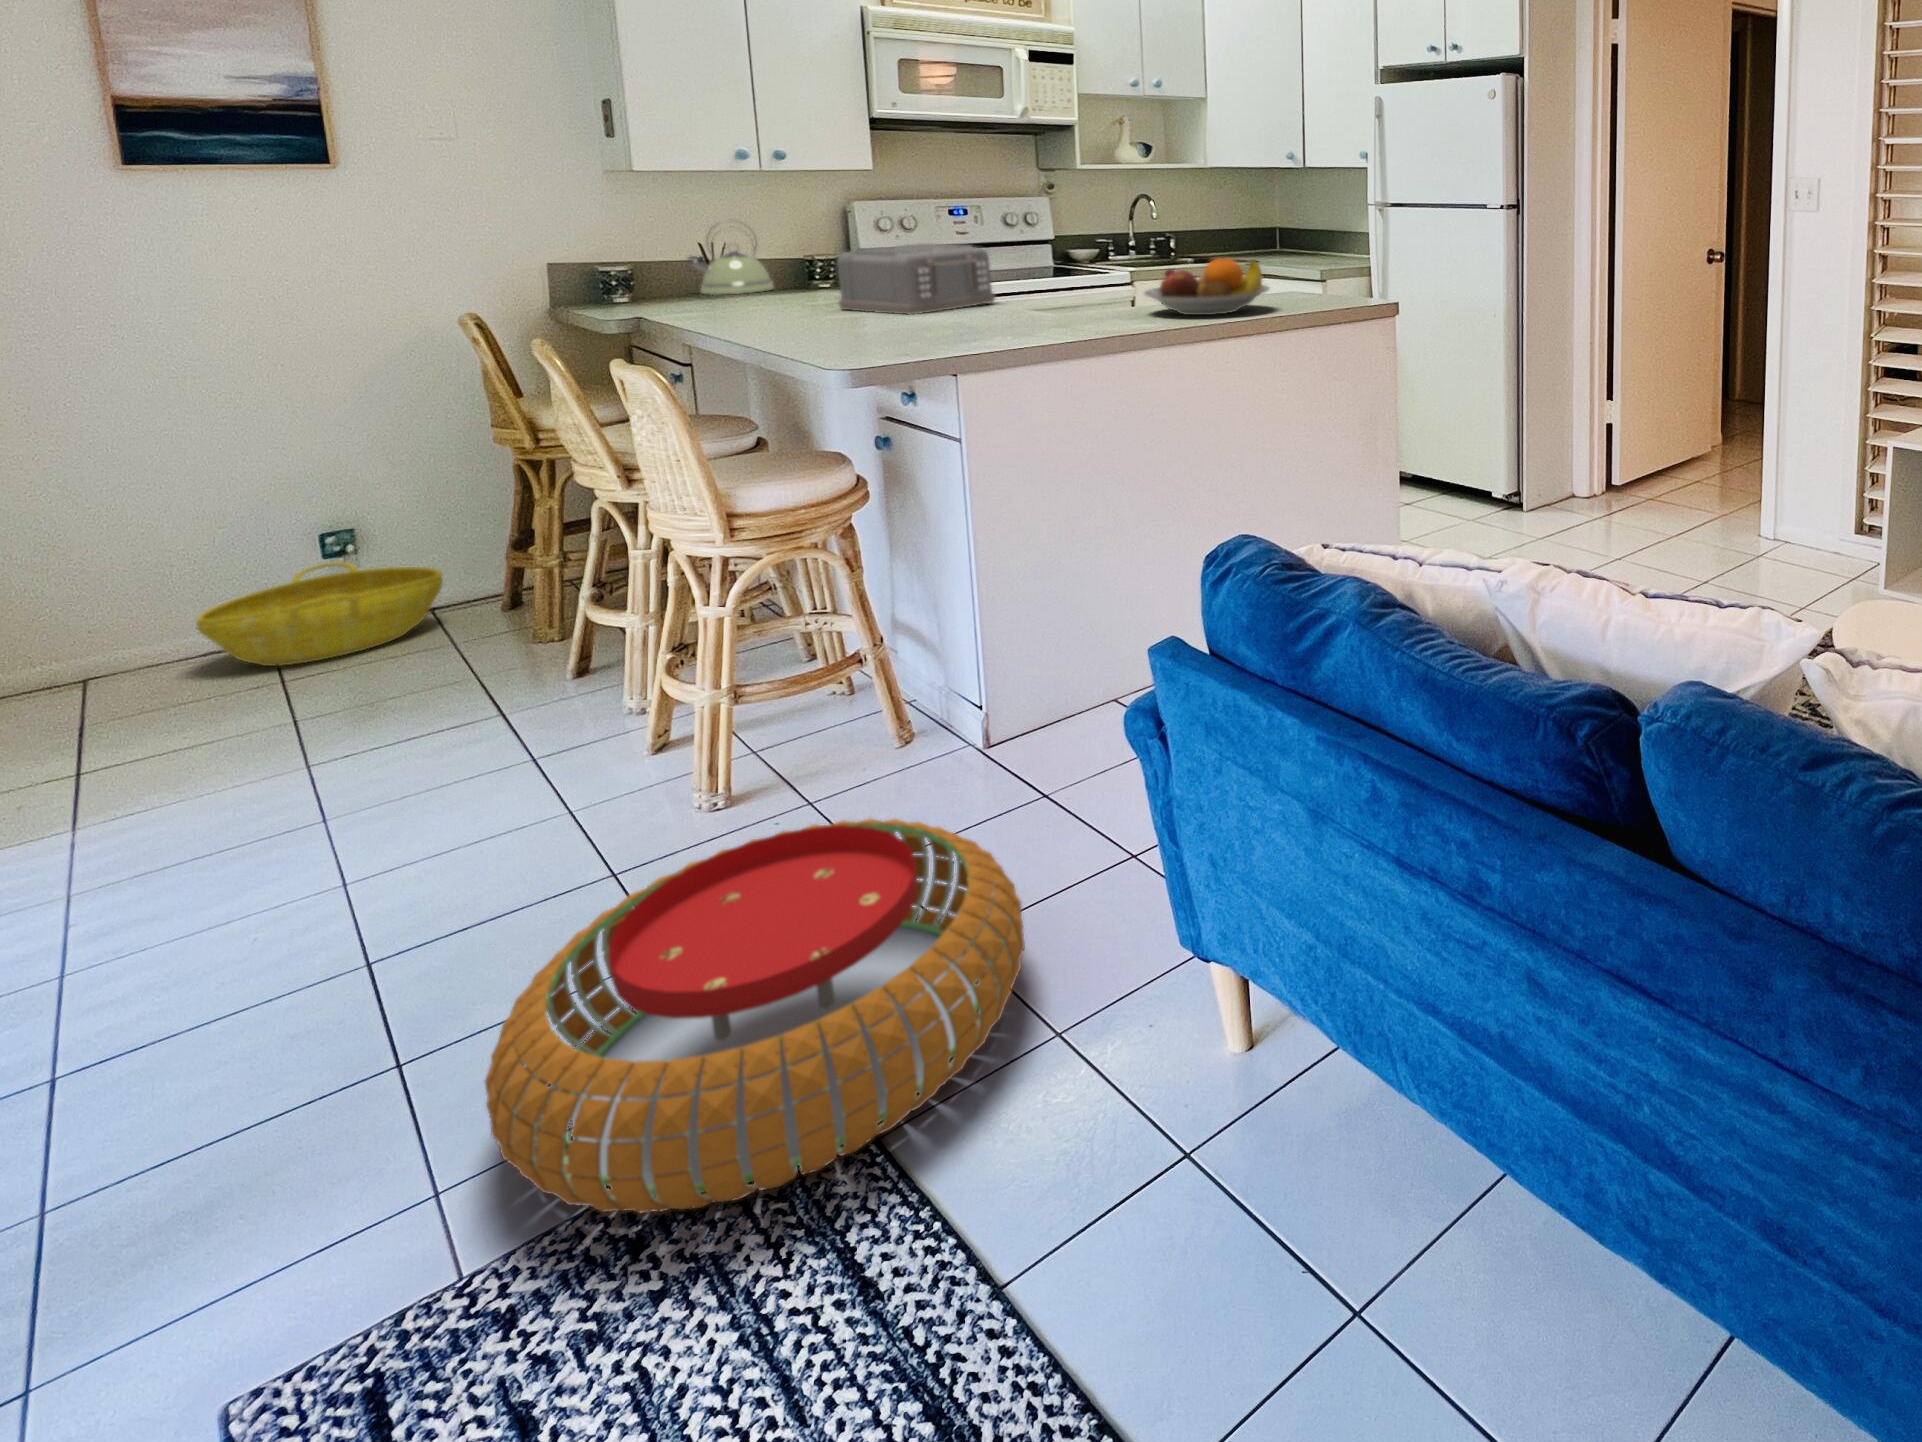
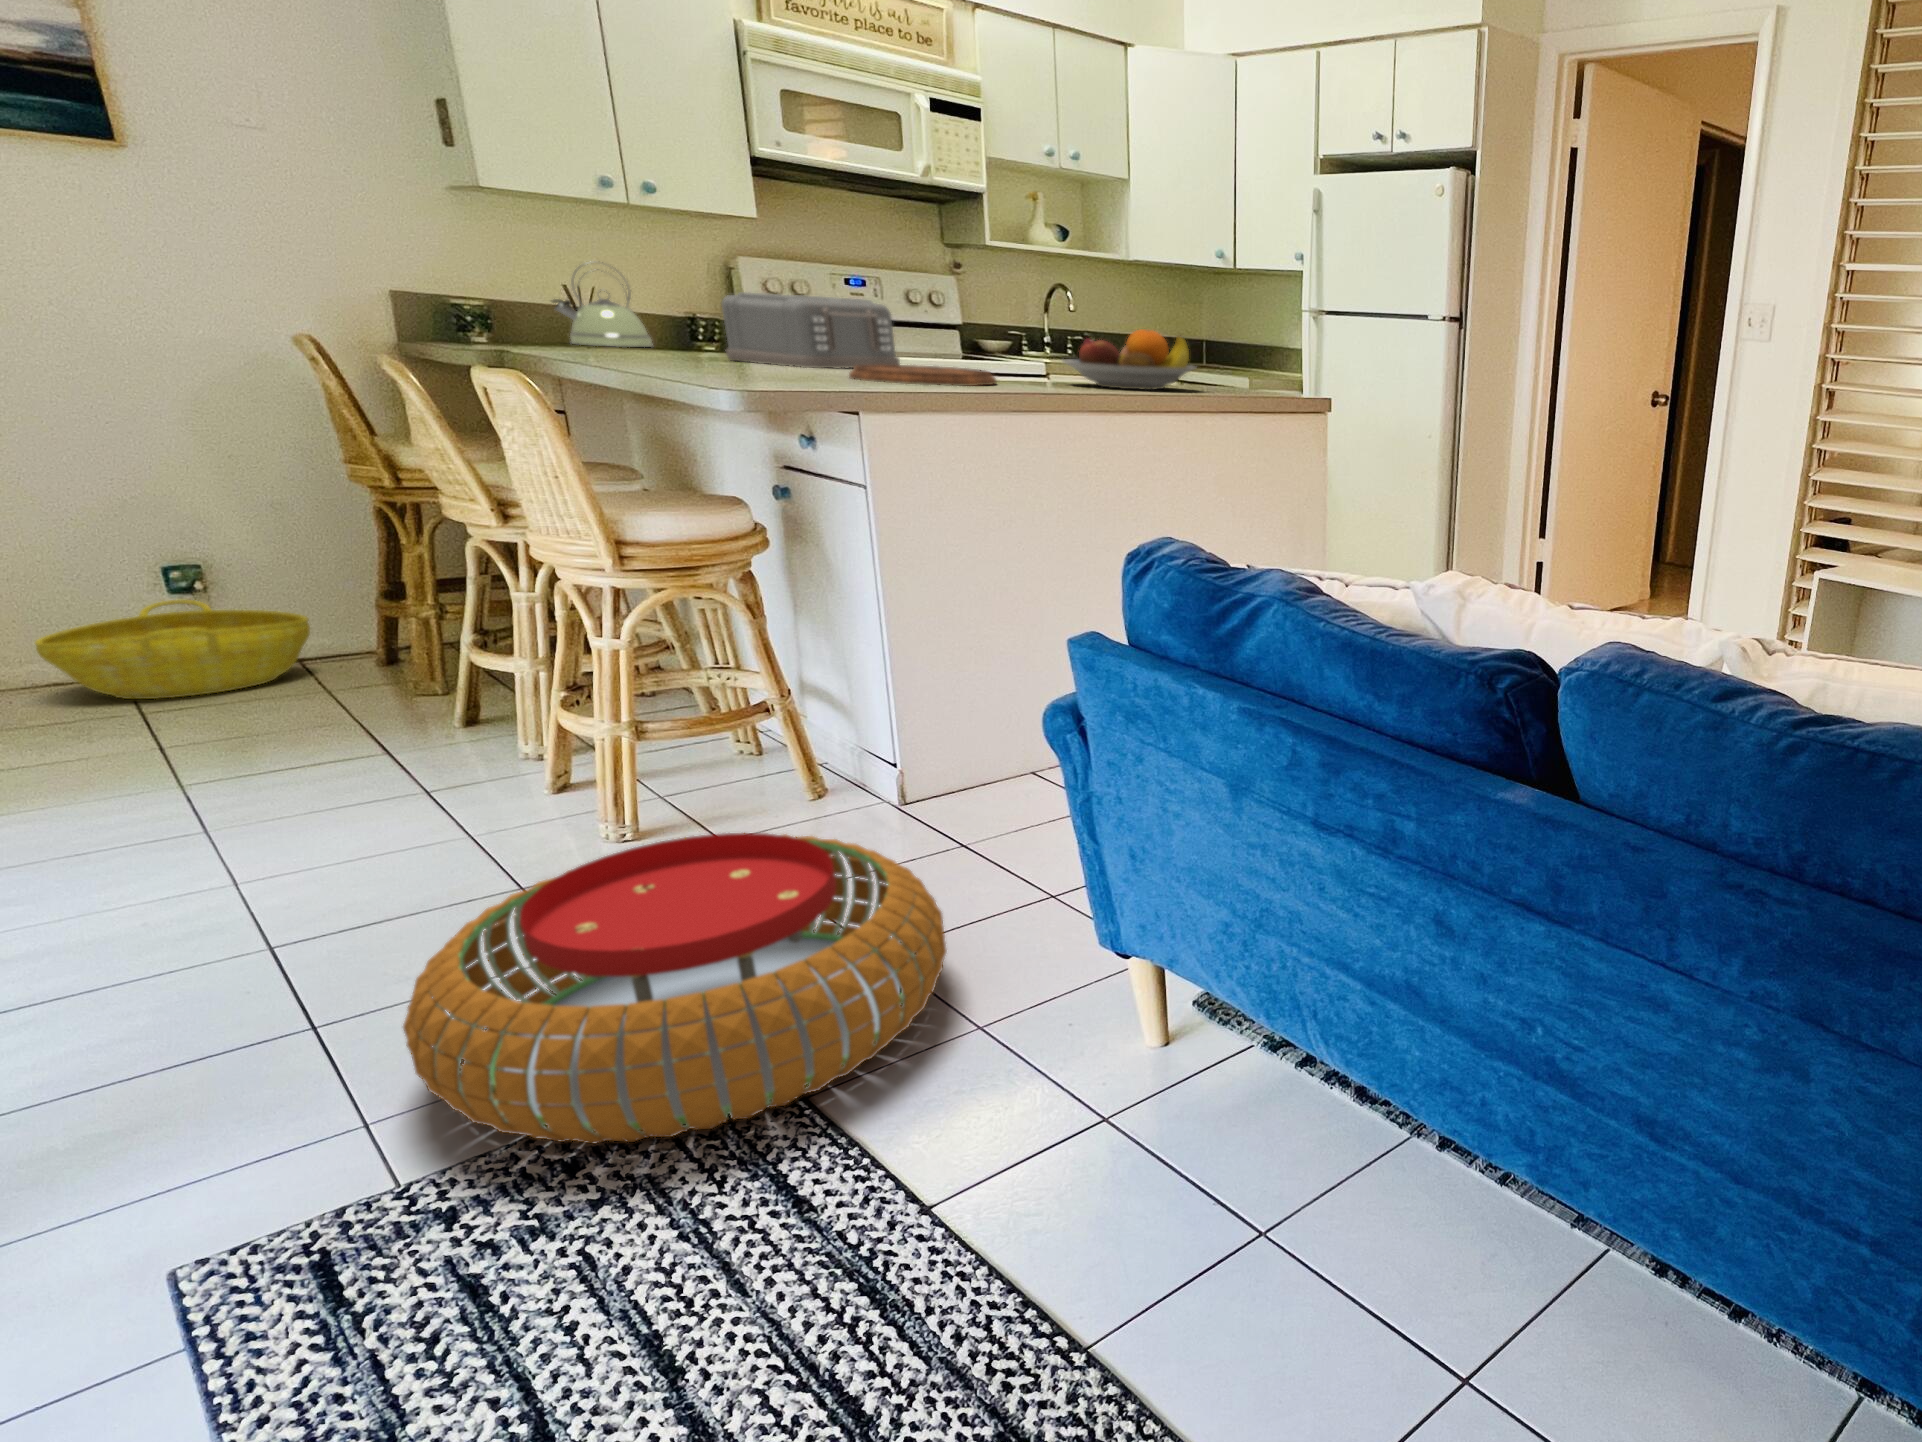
cutting board: none [949,311,1084,339] -> present [849,365,996,386]

